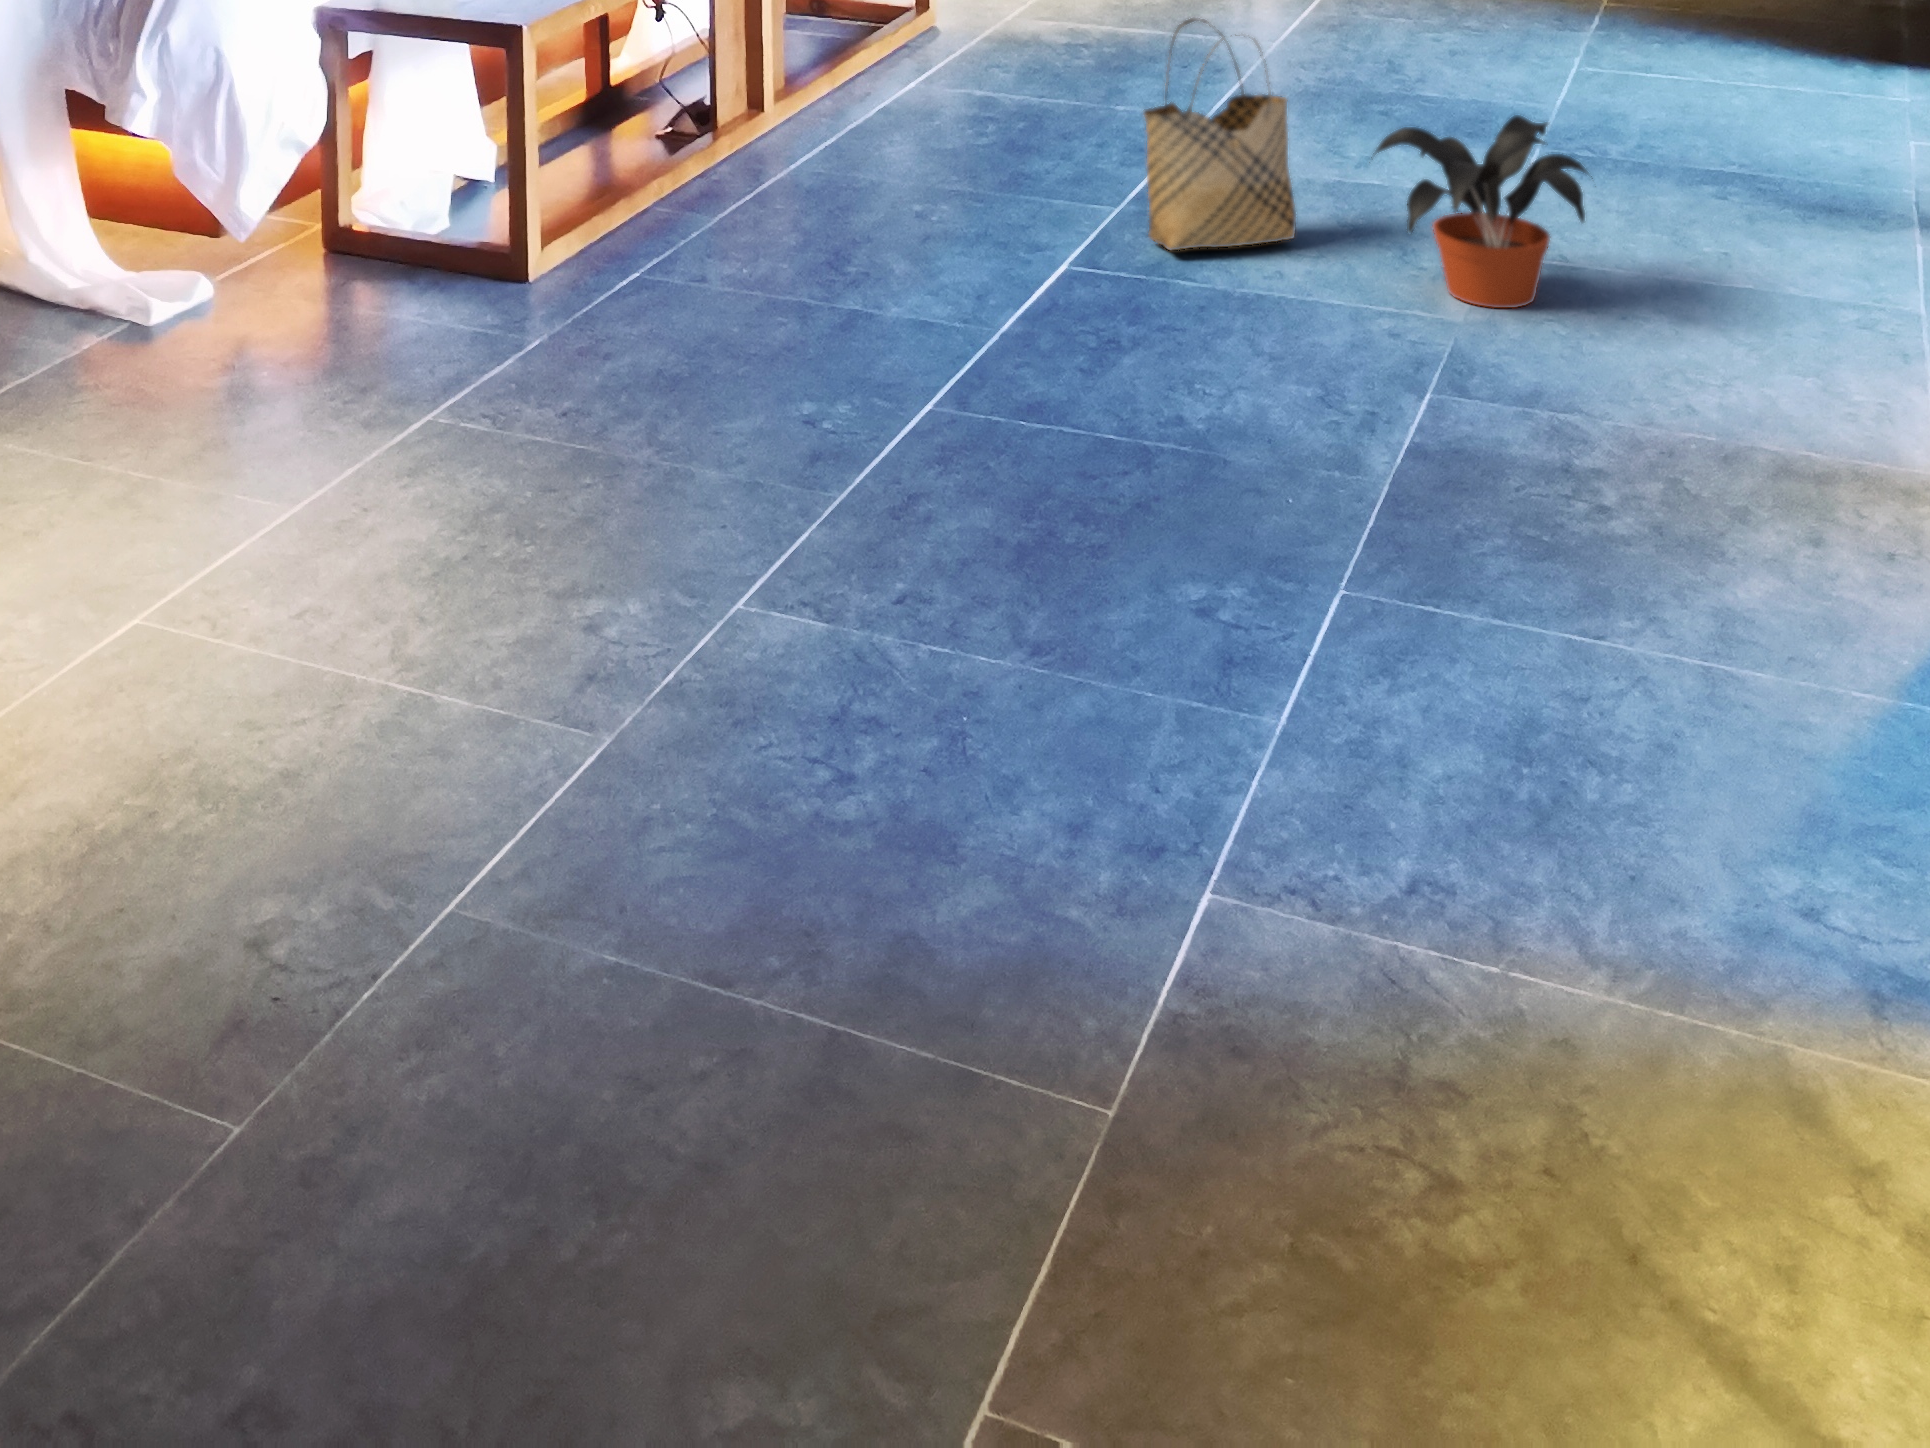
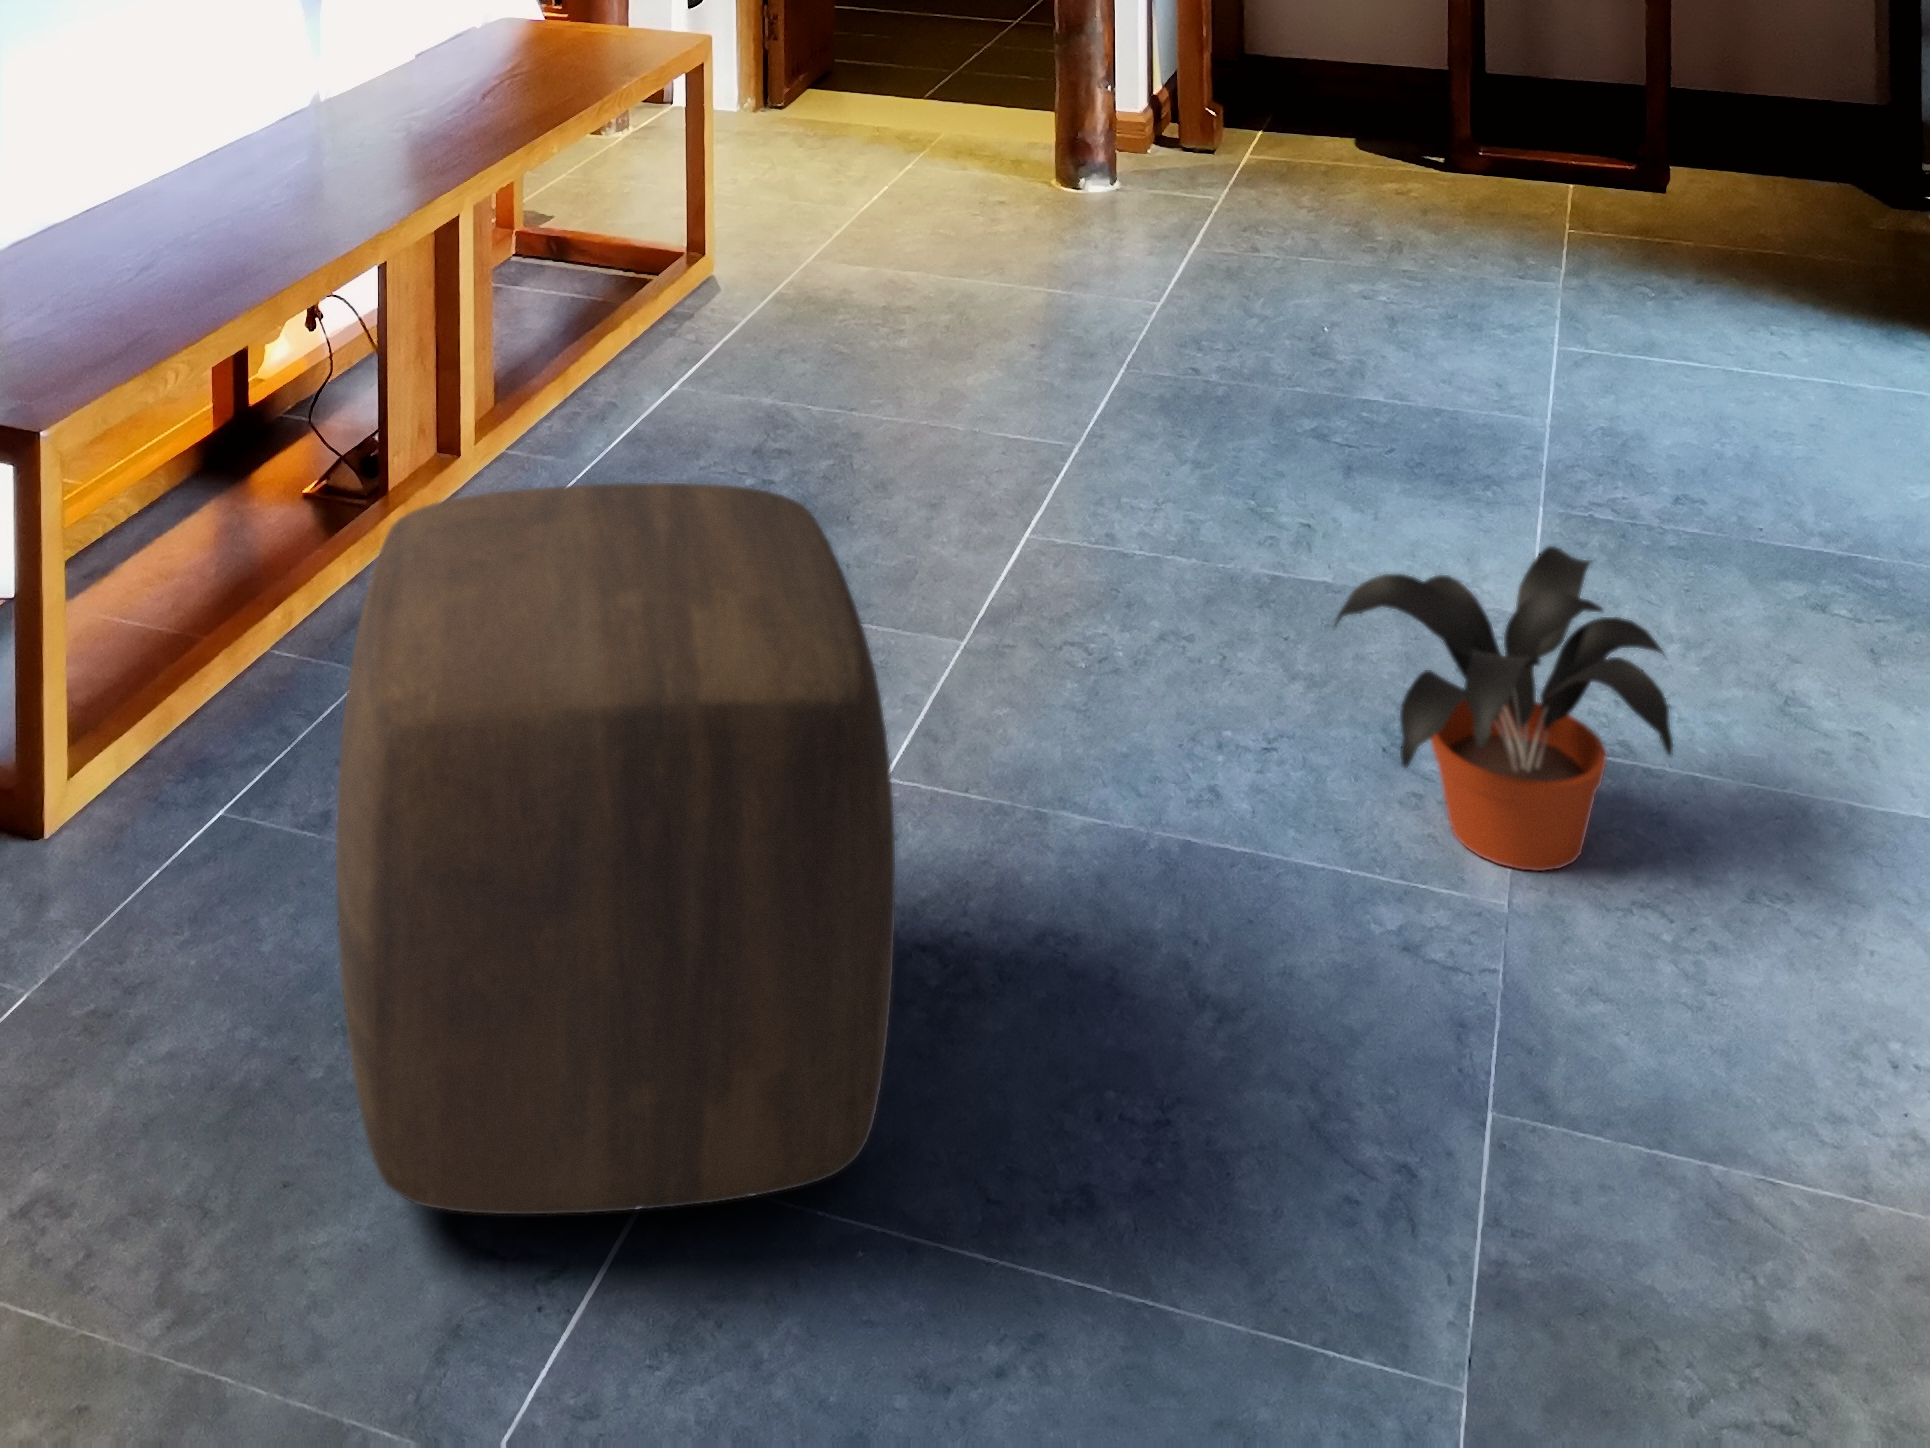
woven basket: present [1144,18,1296,250] -> none [994,376,1216,748]
ottoman: none [735,36,1072,412] -> present [336,483,895,1214]

